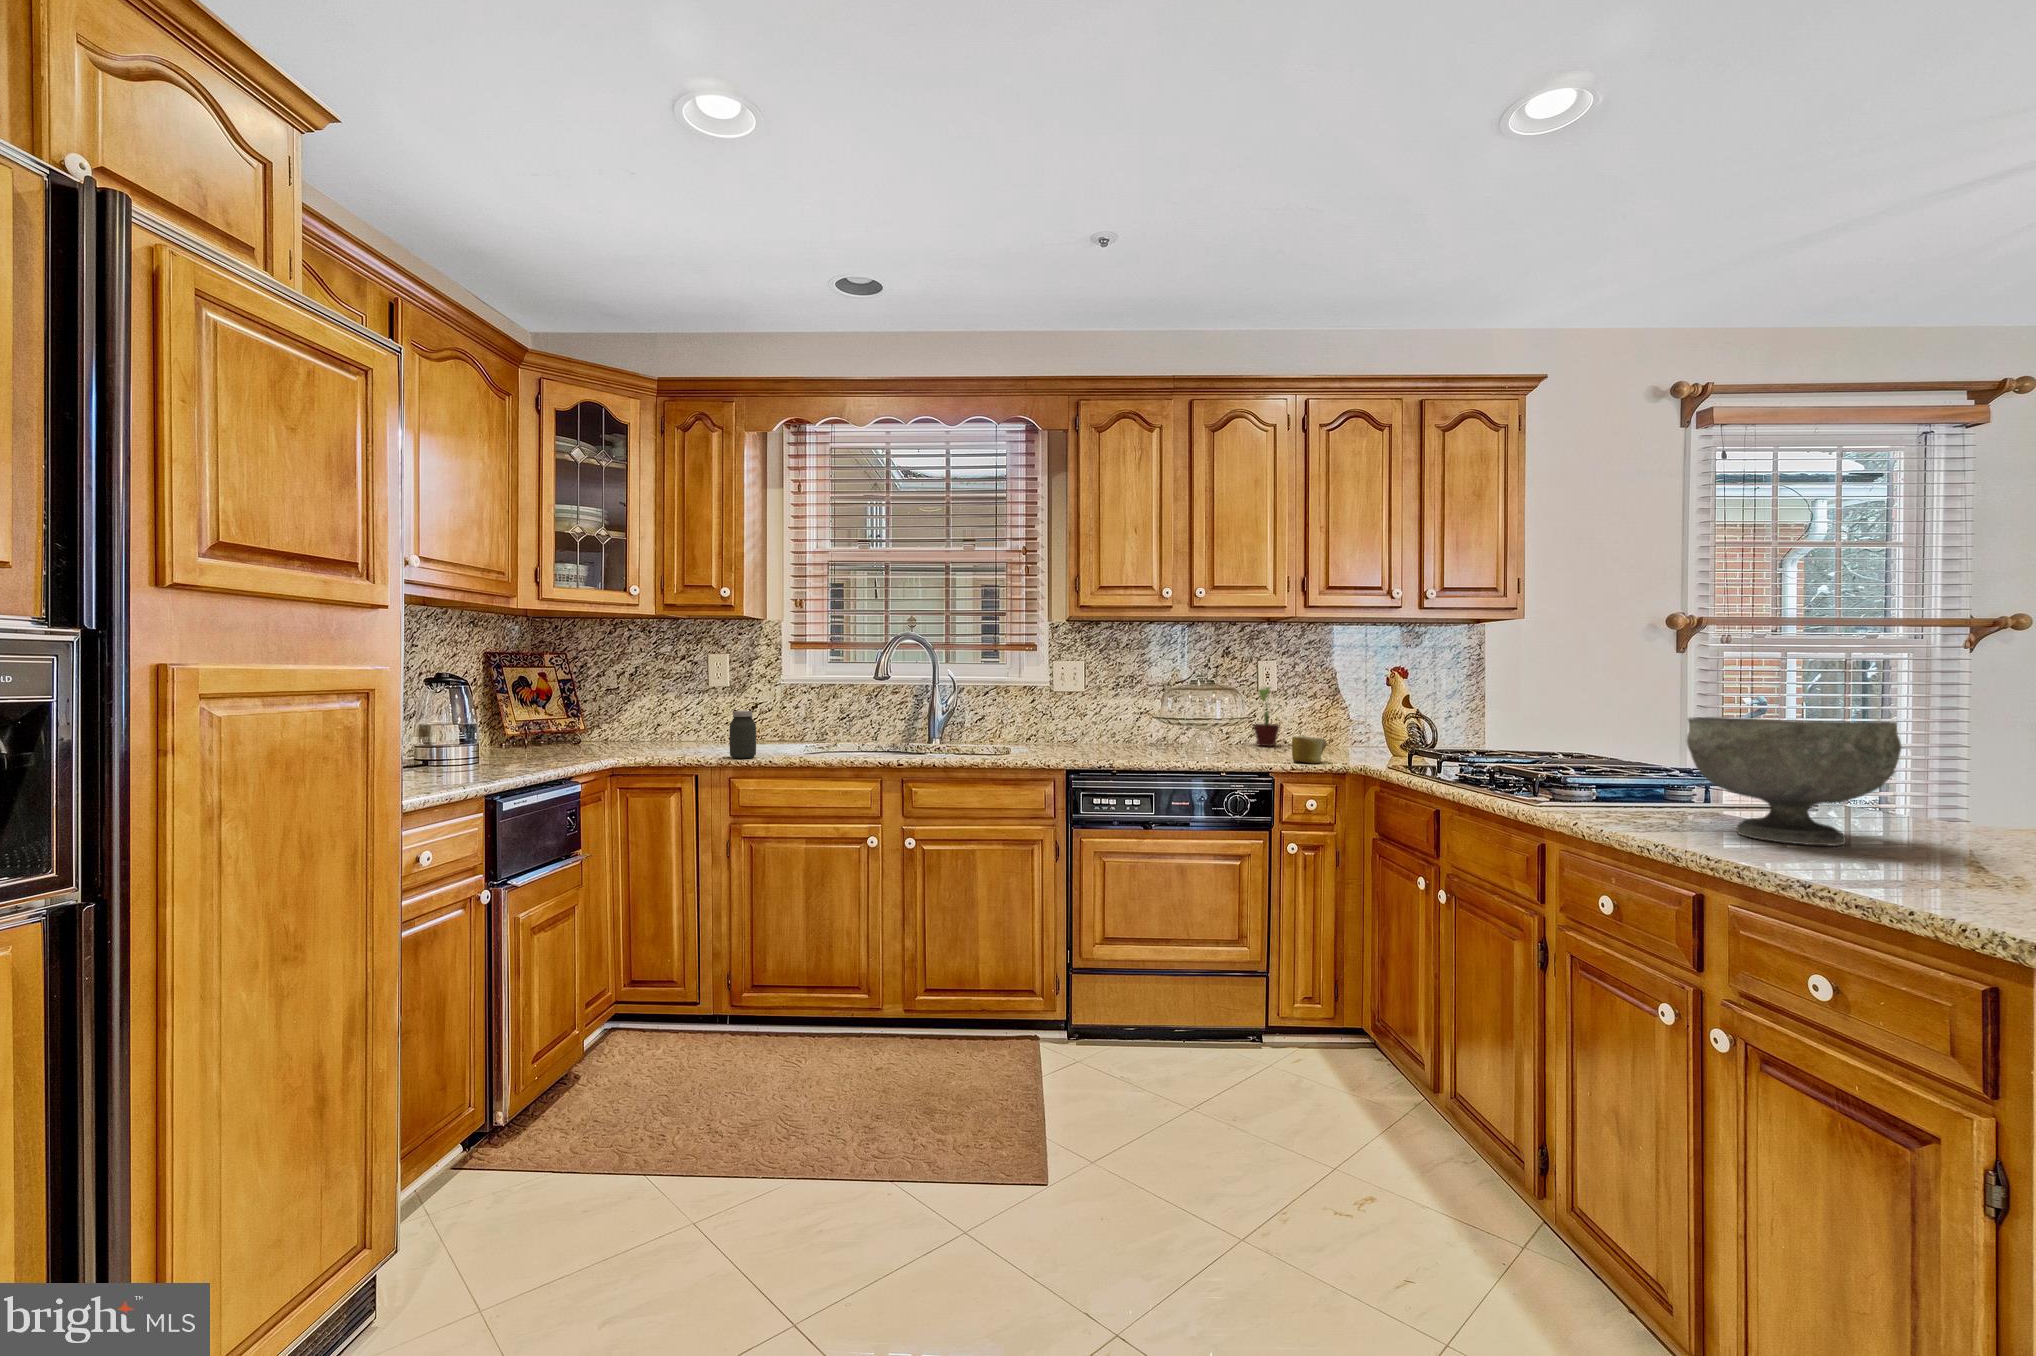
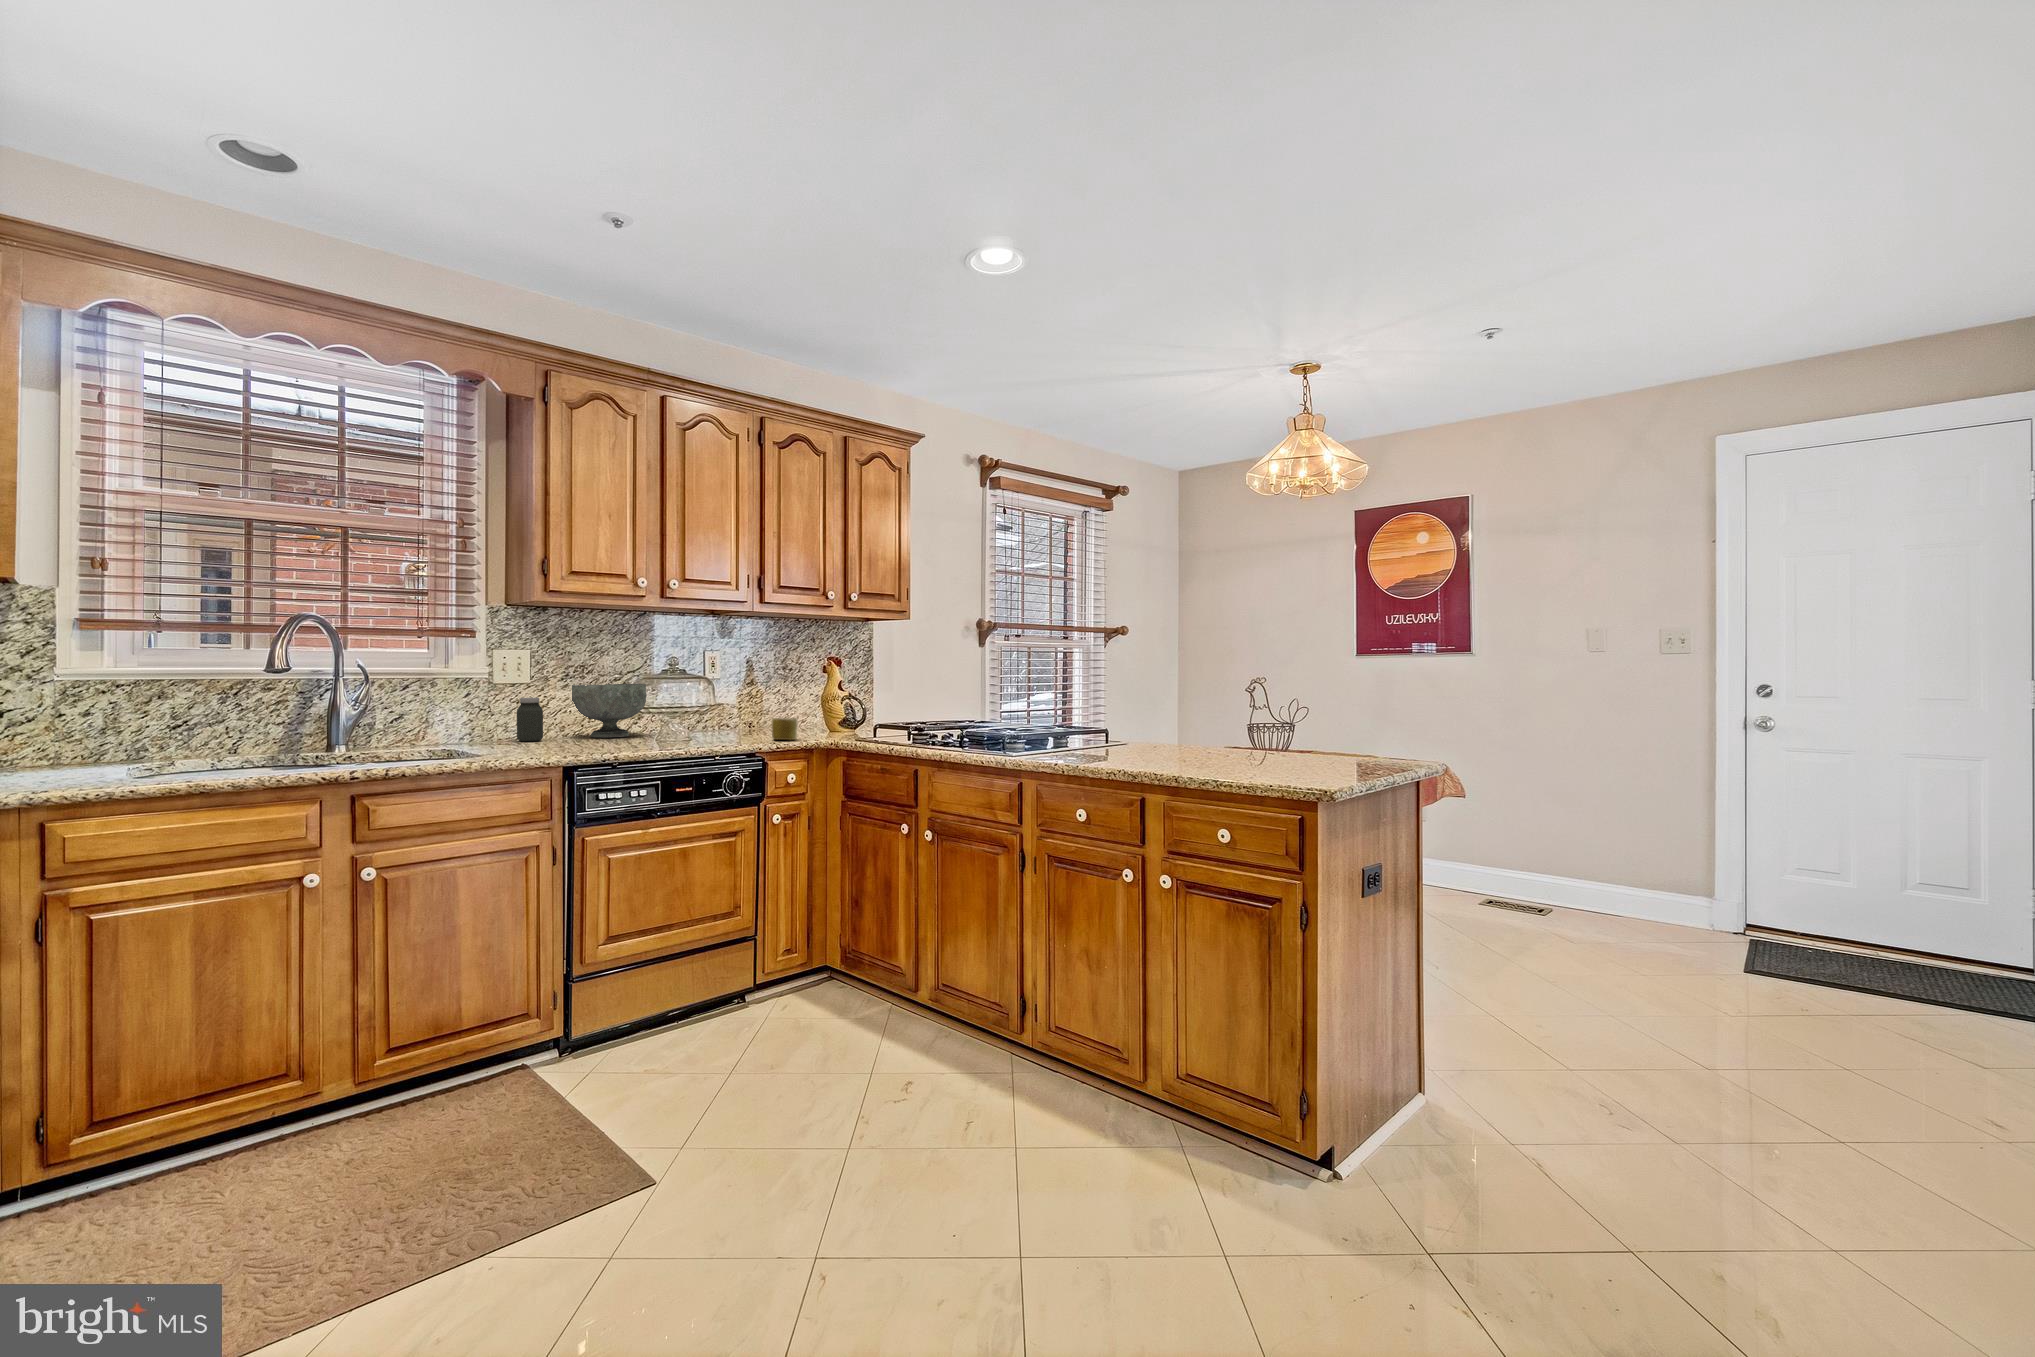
potted plant: present [1253,687,1281,746] -> none [685,675,743,732]
jar: present [729,711,756,758] -> present [517,698,543,742]
decorative bowl: present [1687,717,1901,846] -> present [572,684,647,737]

